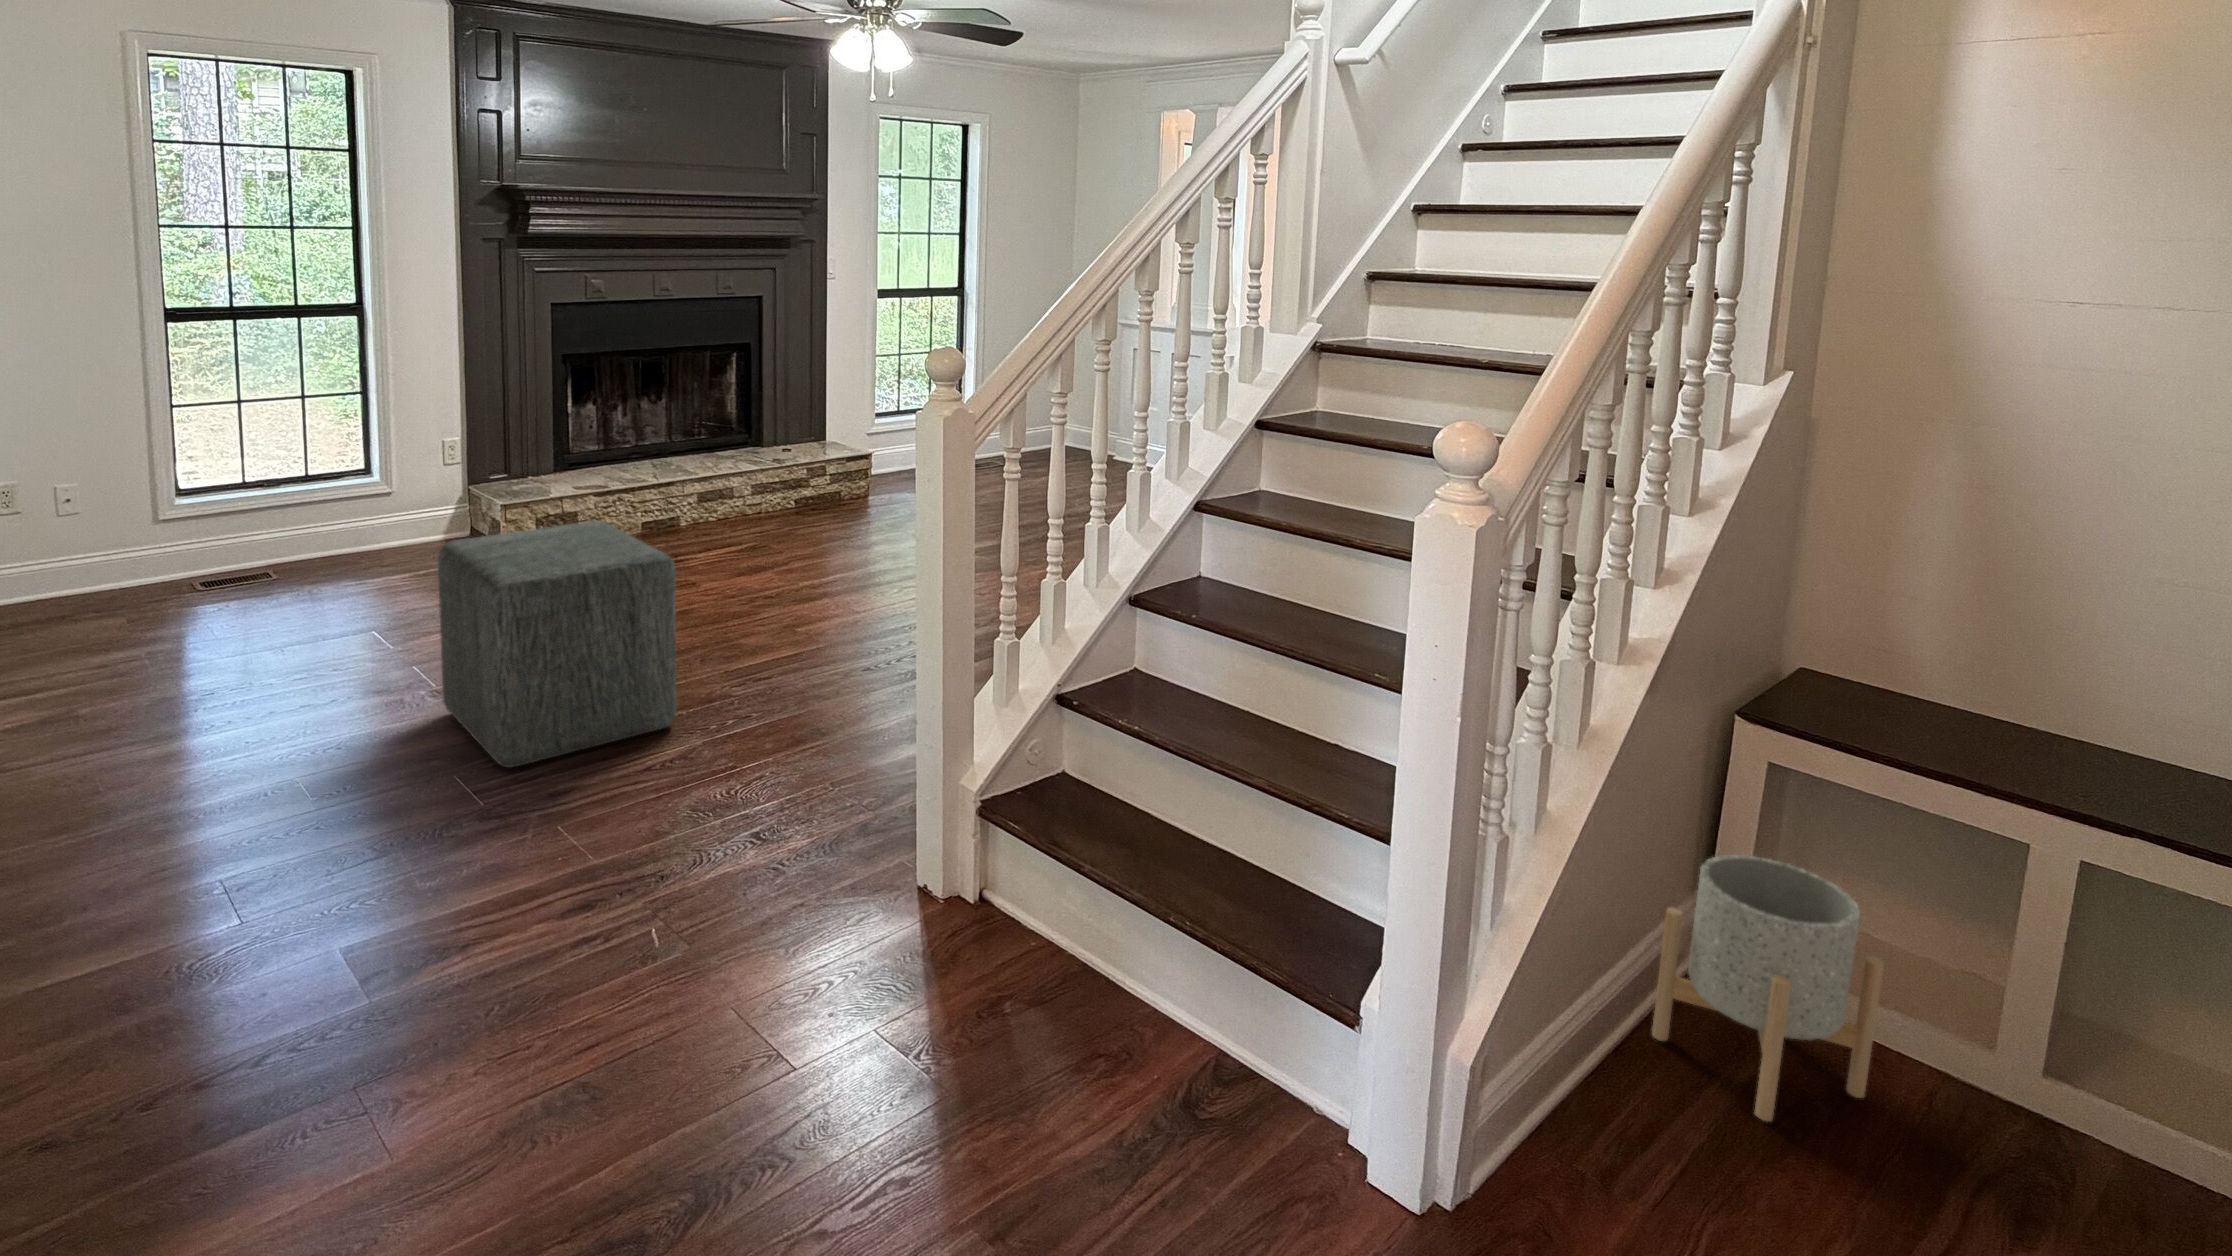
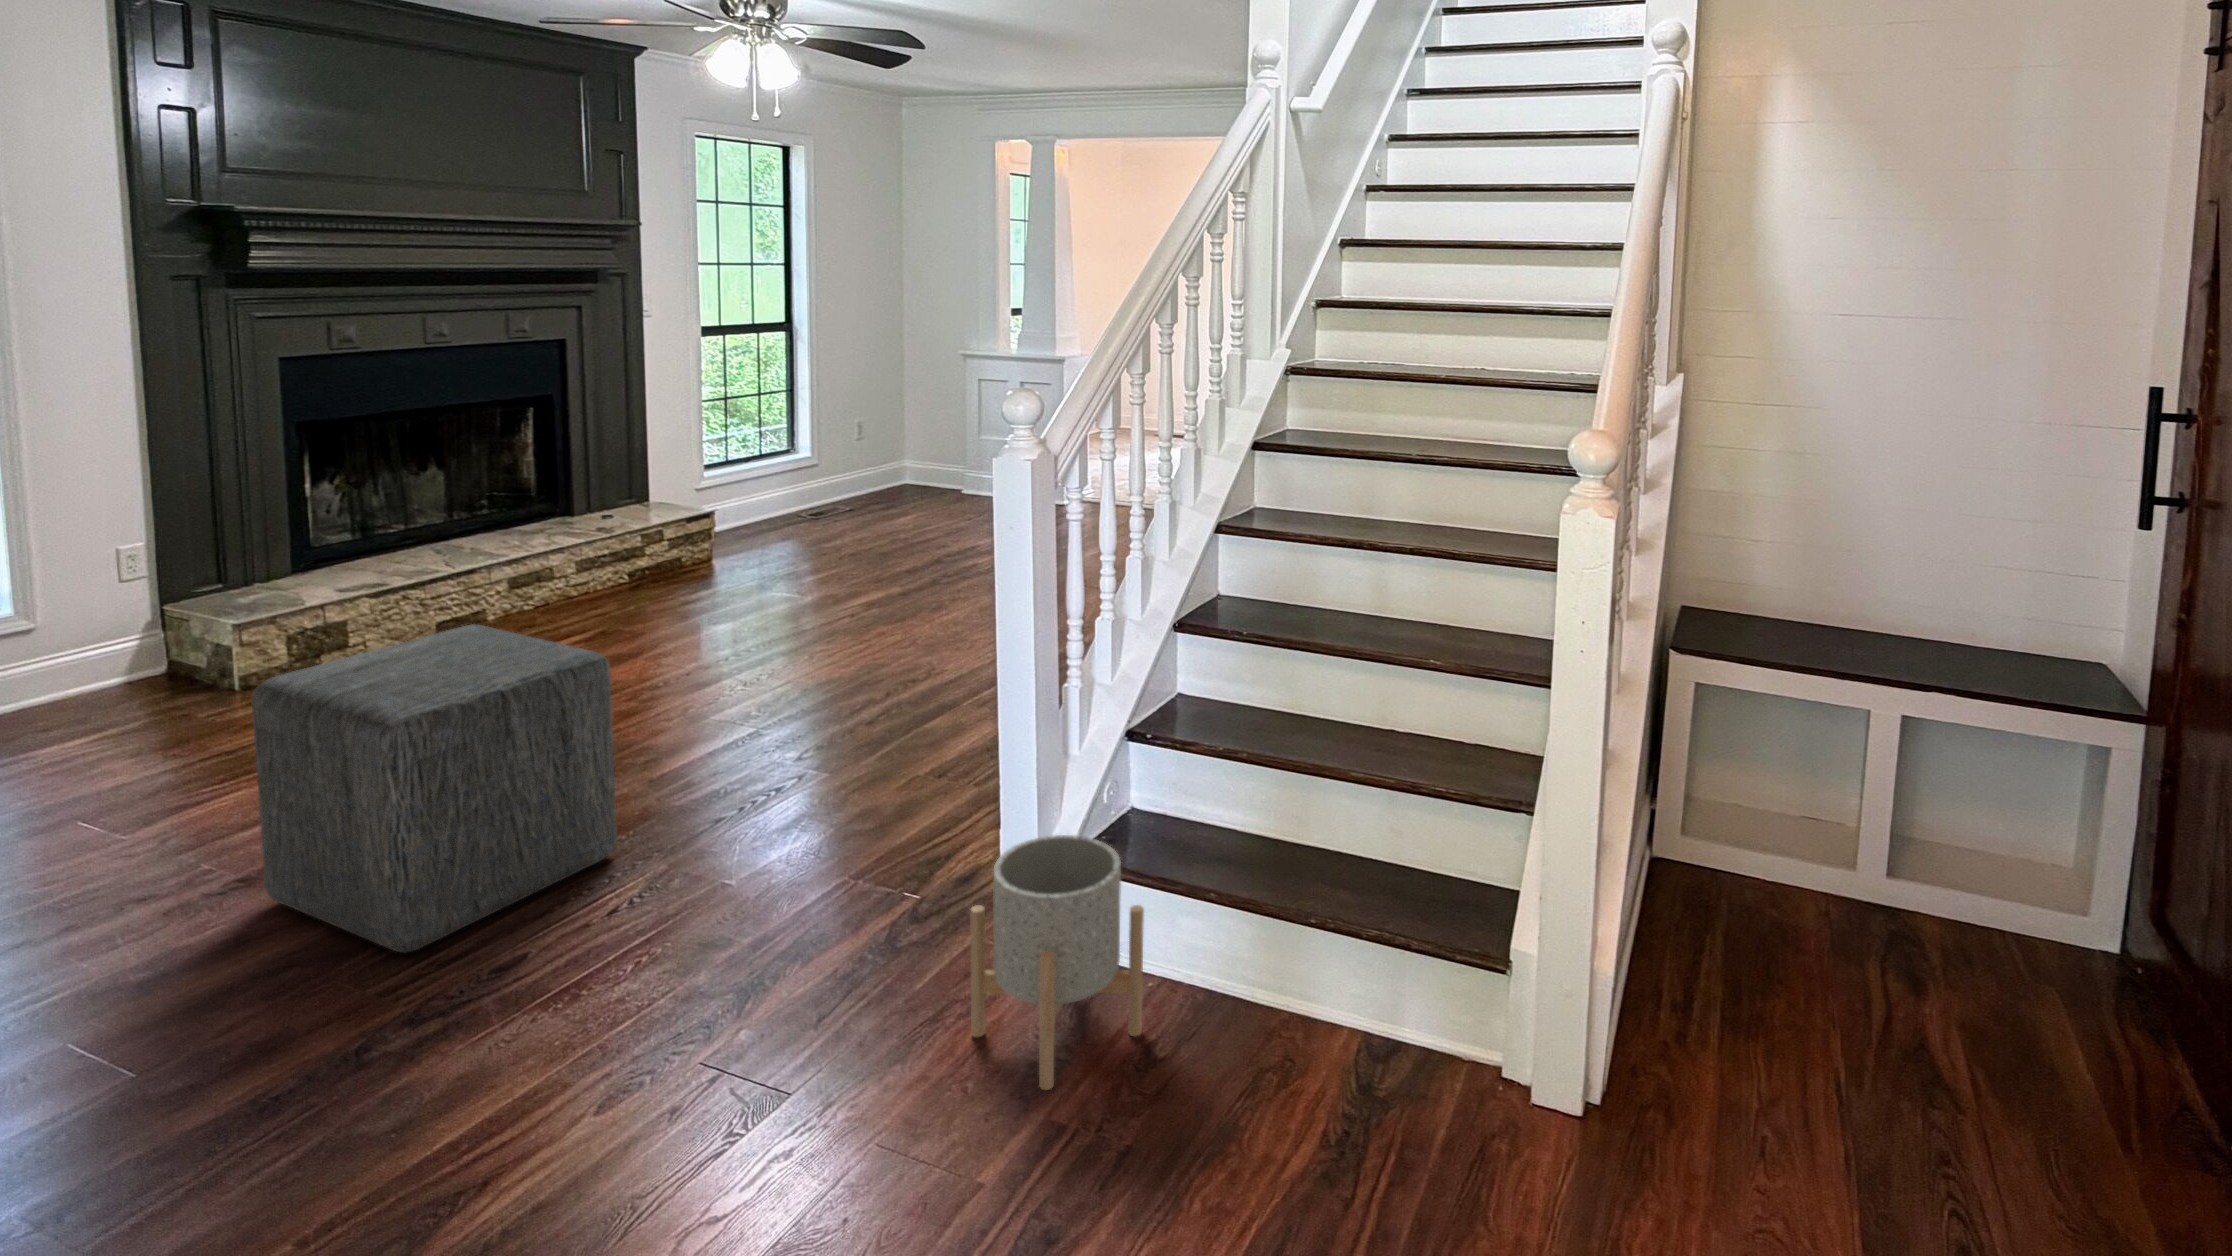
planter: present [1652,855,1884,1121] -> present [971,835,1144,1090]

